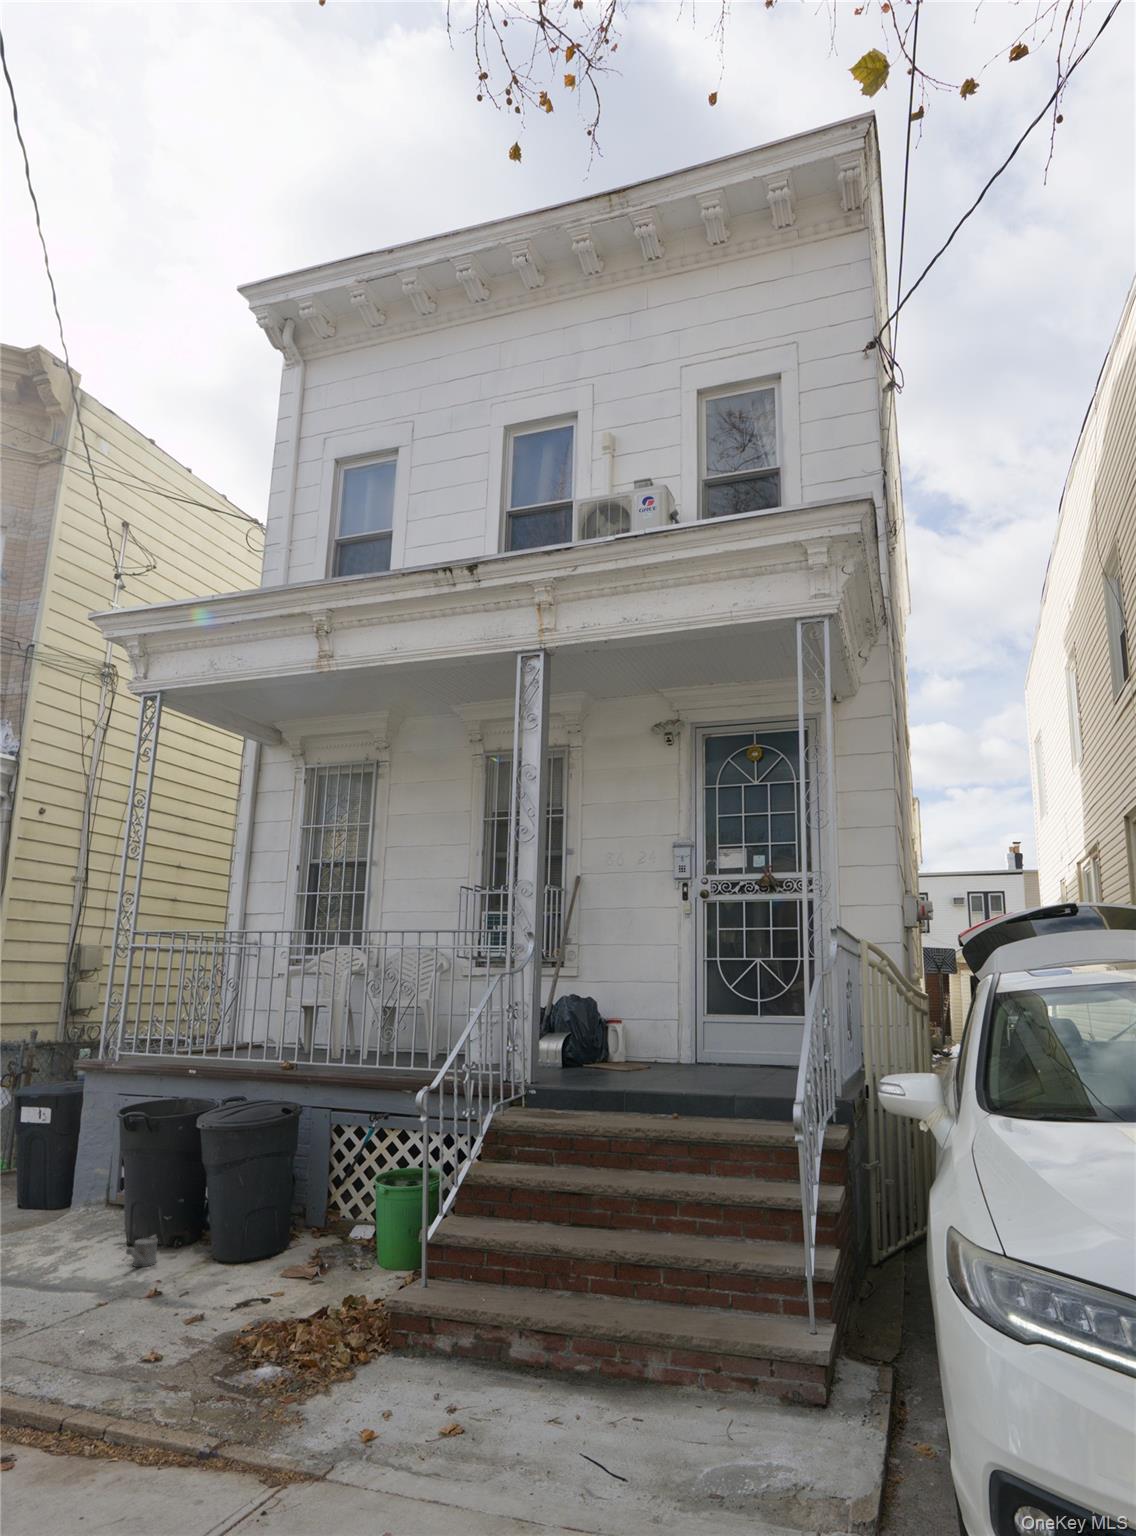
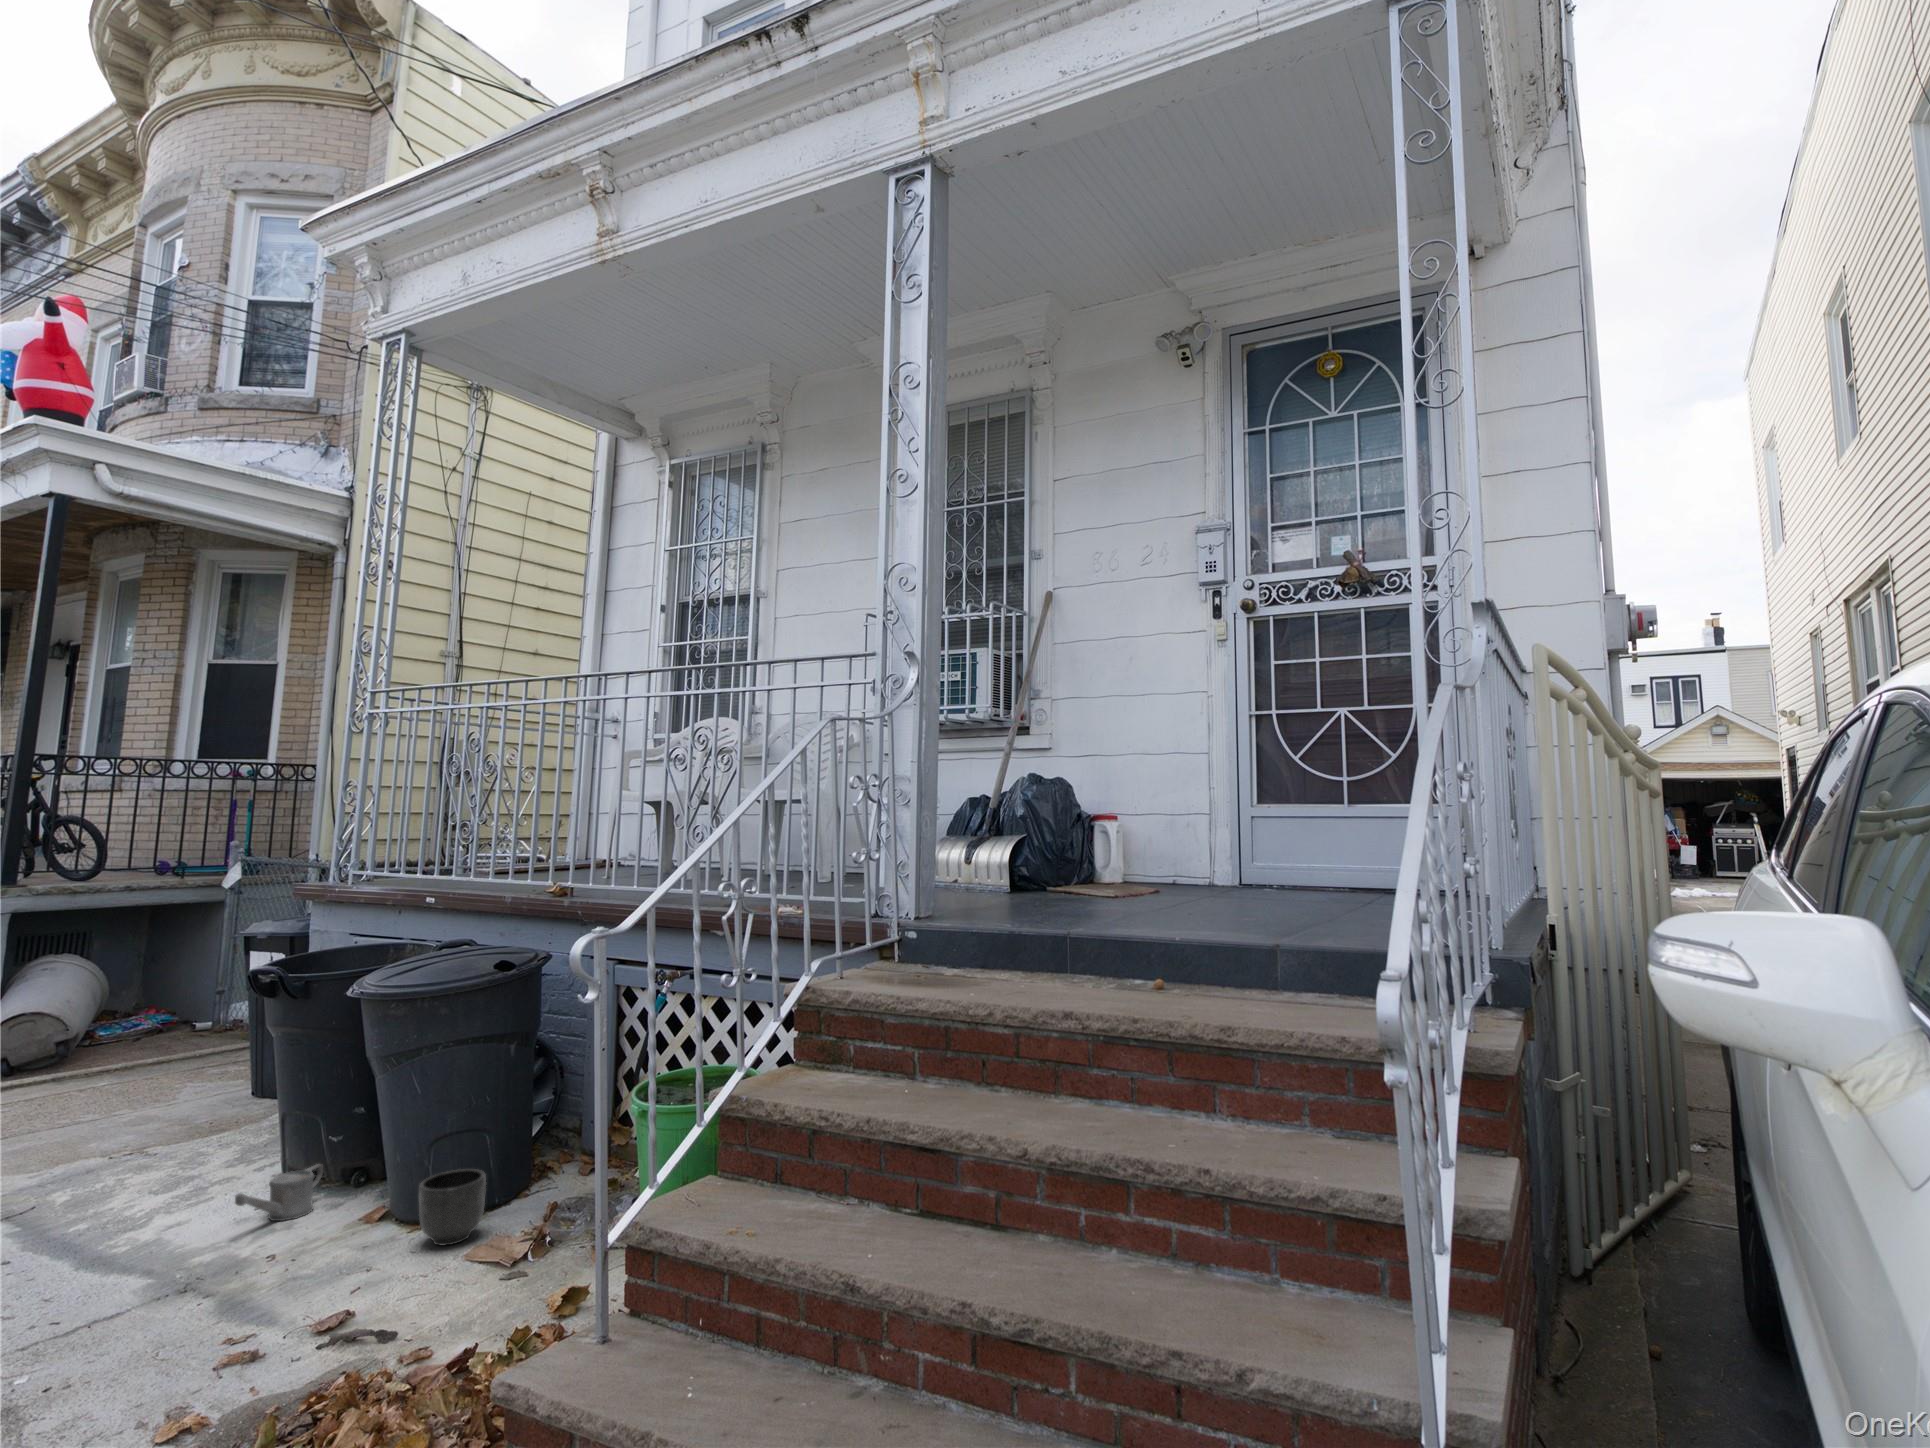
planter: none [246,1231,281,1274] -> present [419,1169,486,1246]

